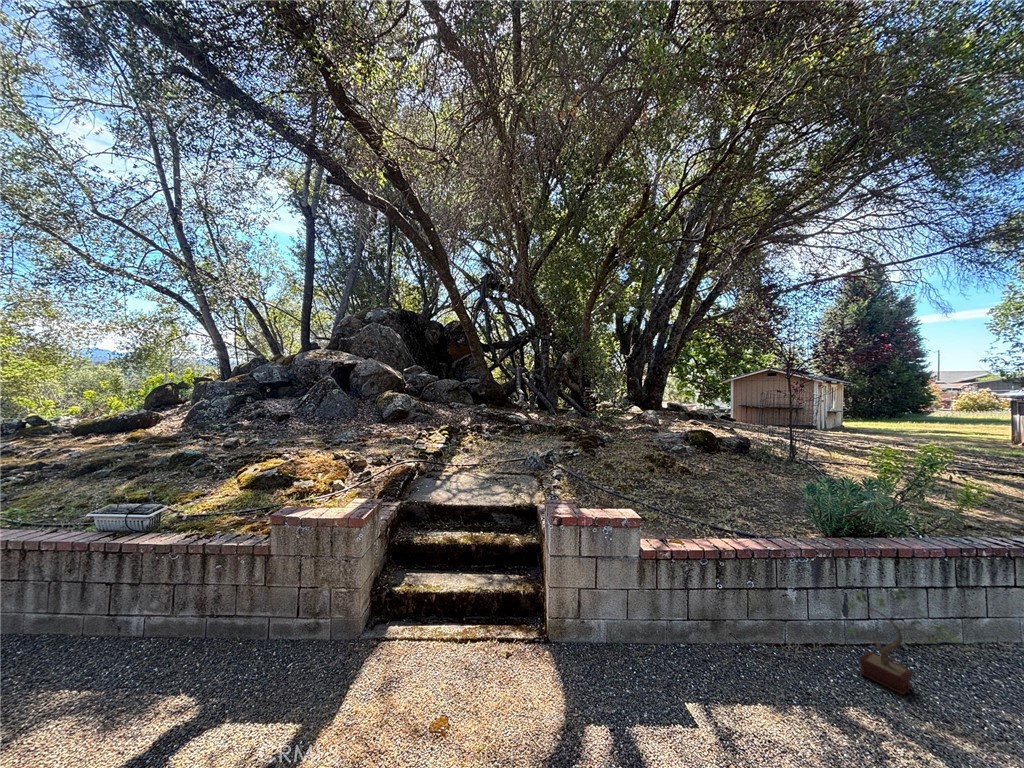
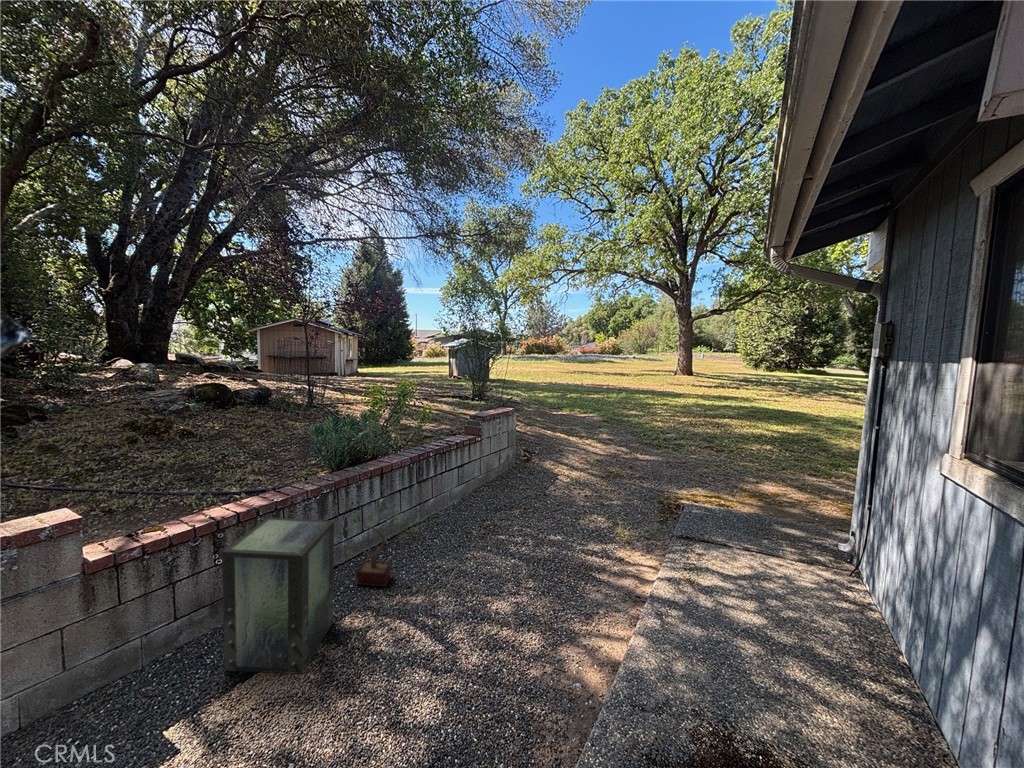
storage box: none [727,561,837,731] -> present [222,518,334,674]

